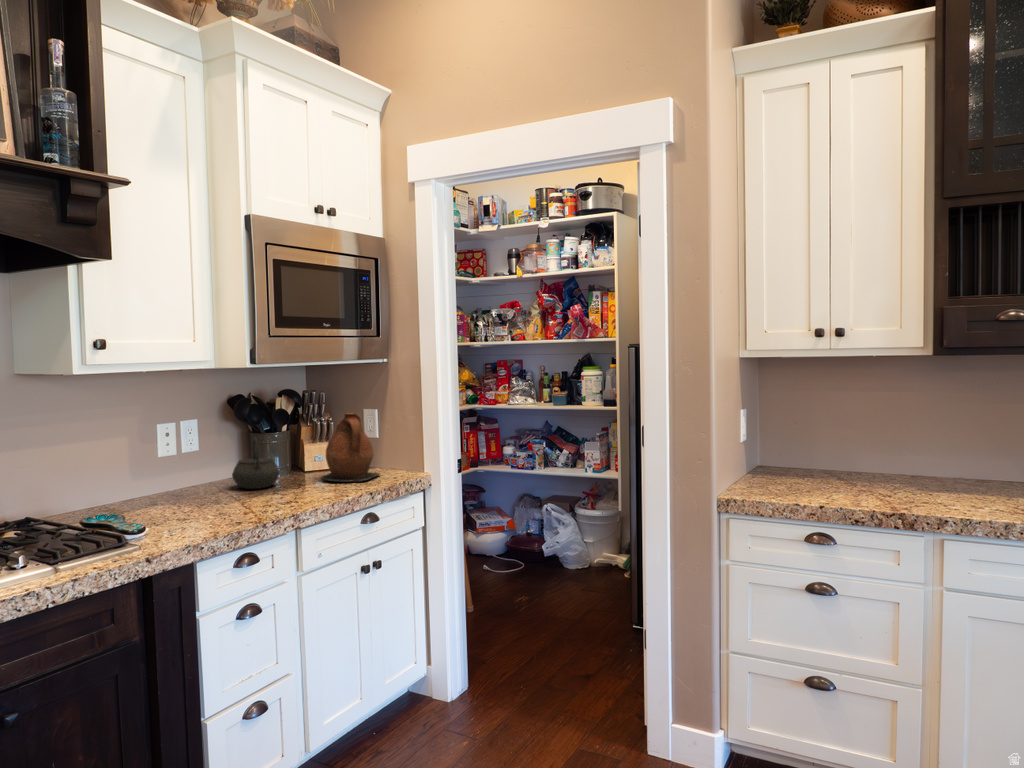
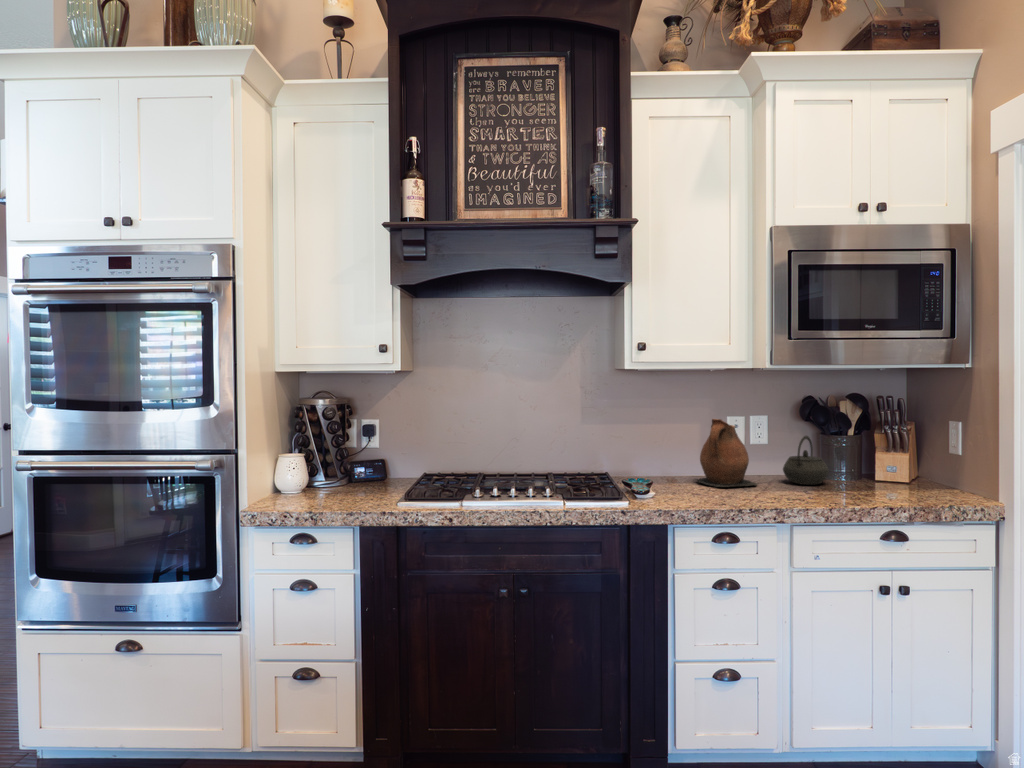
ceramic pitcher: present [321,413,380,482] -> present [697,419,757,487]

